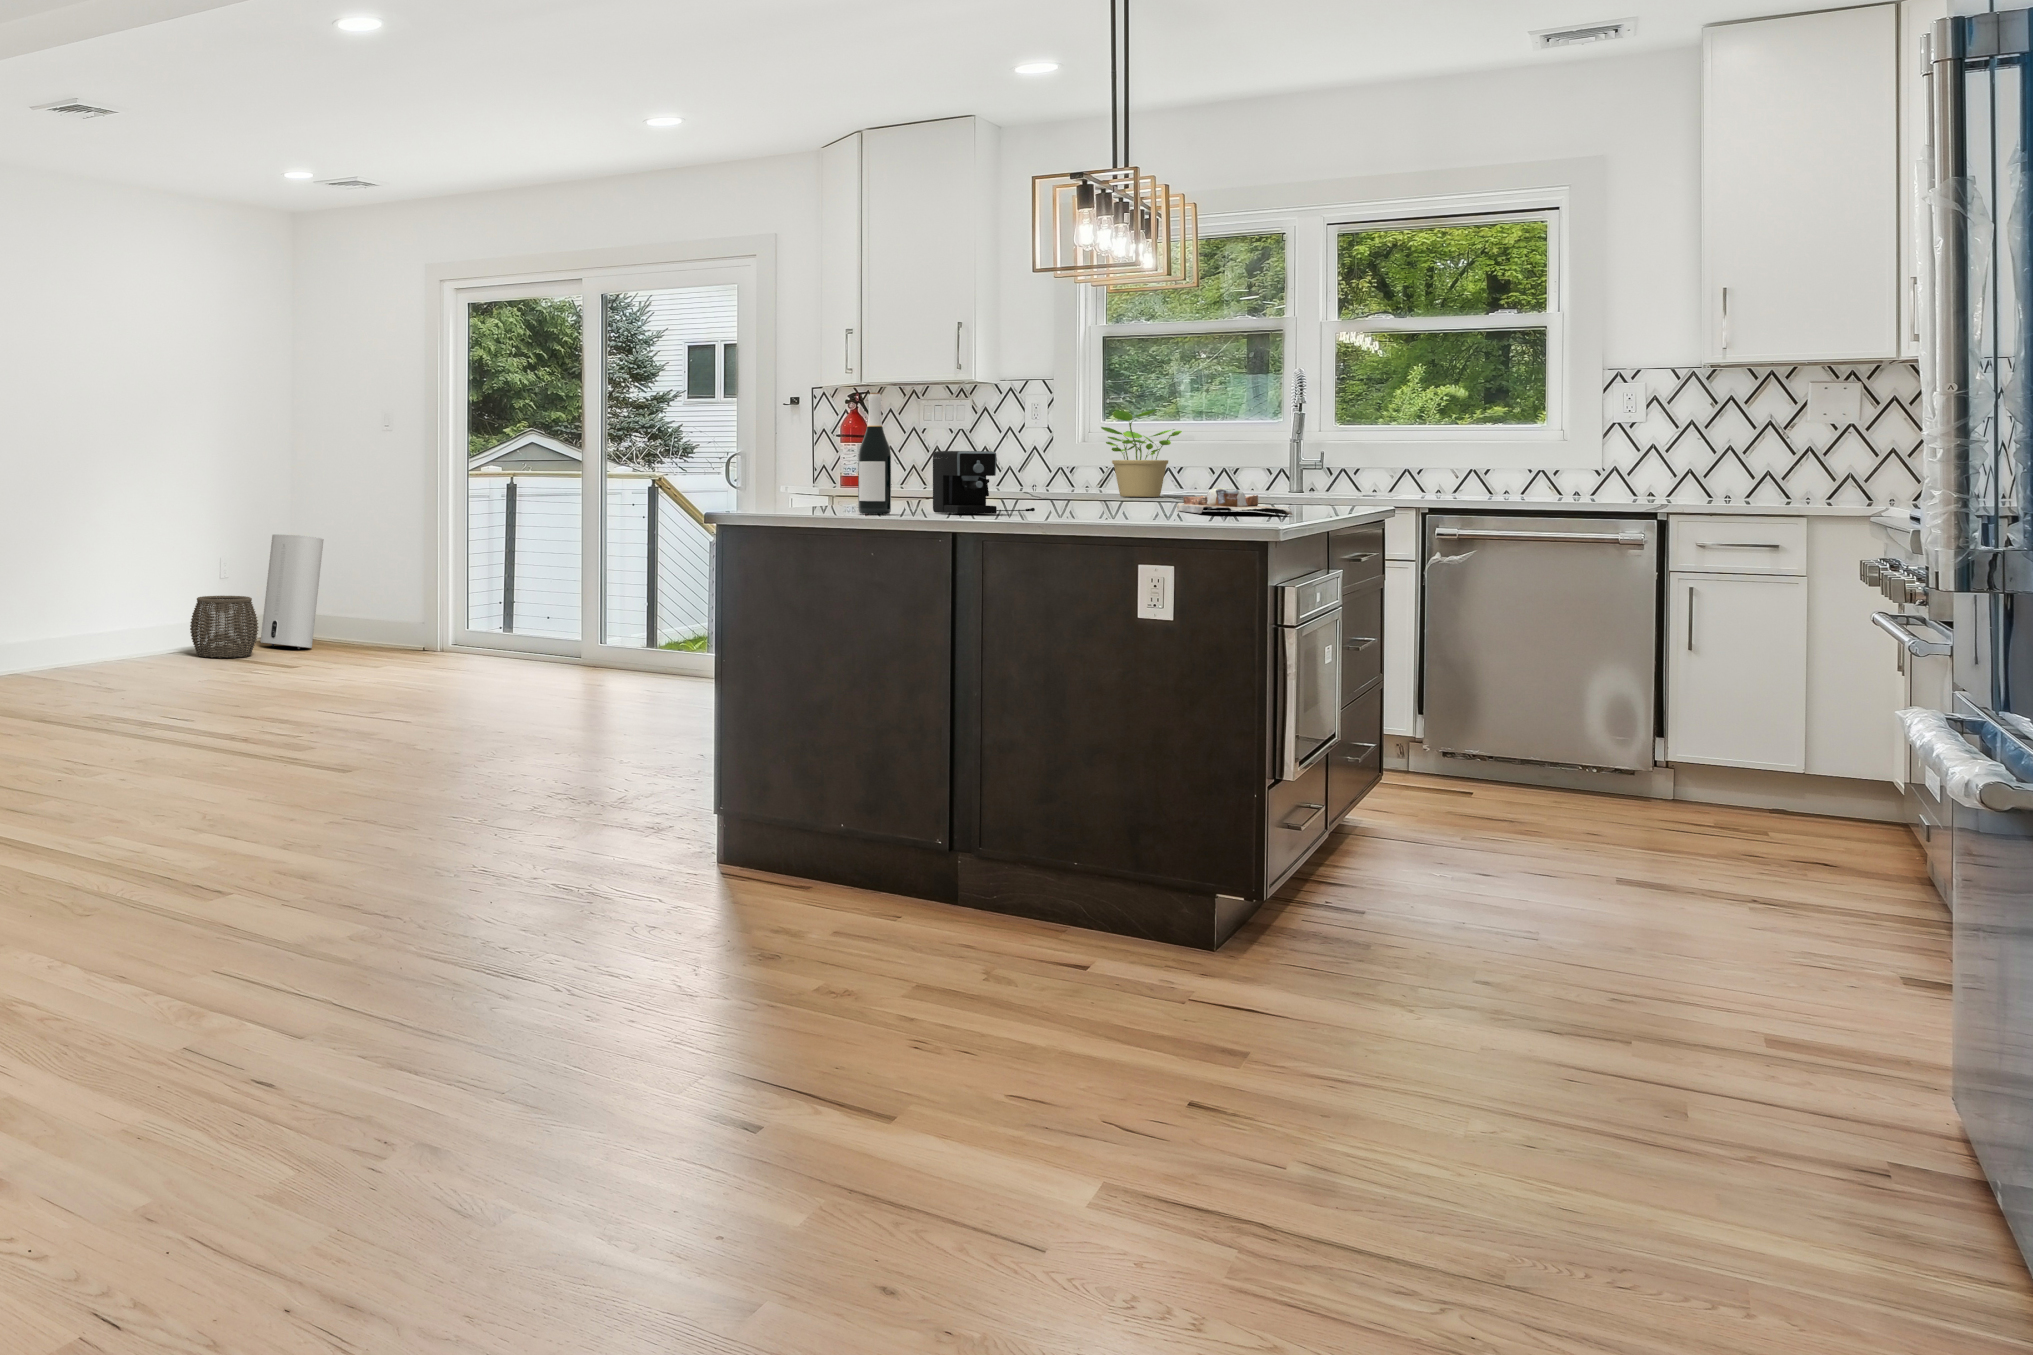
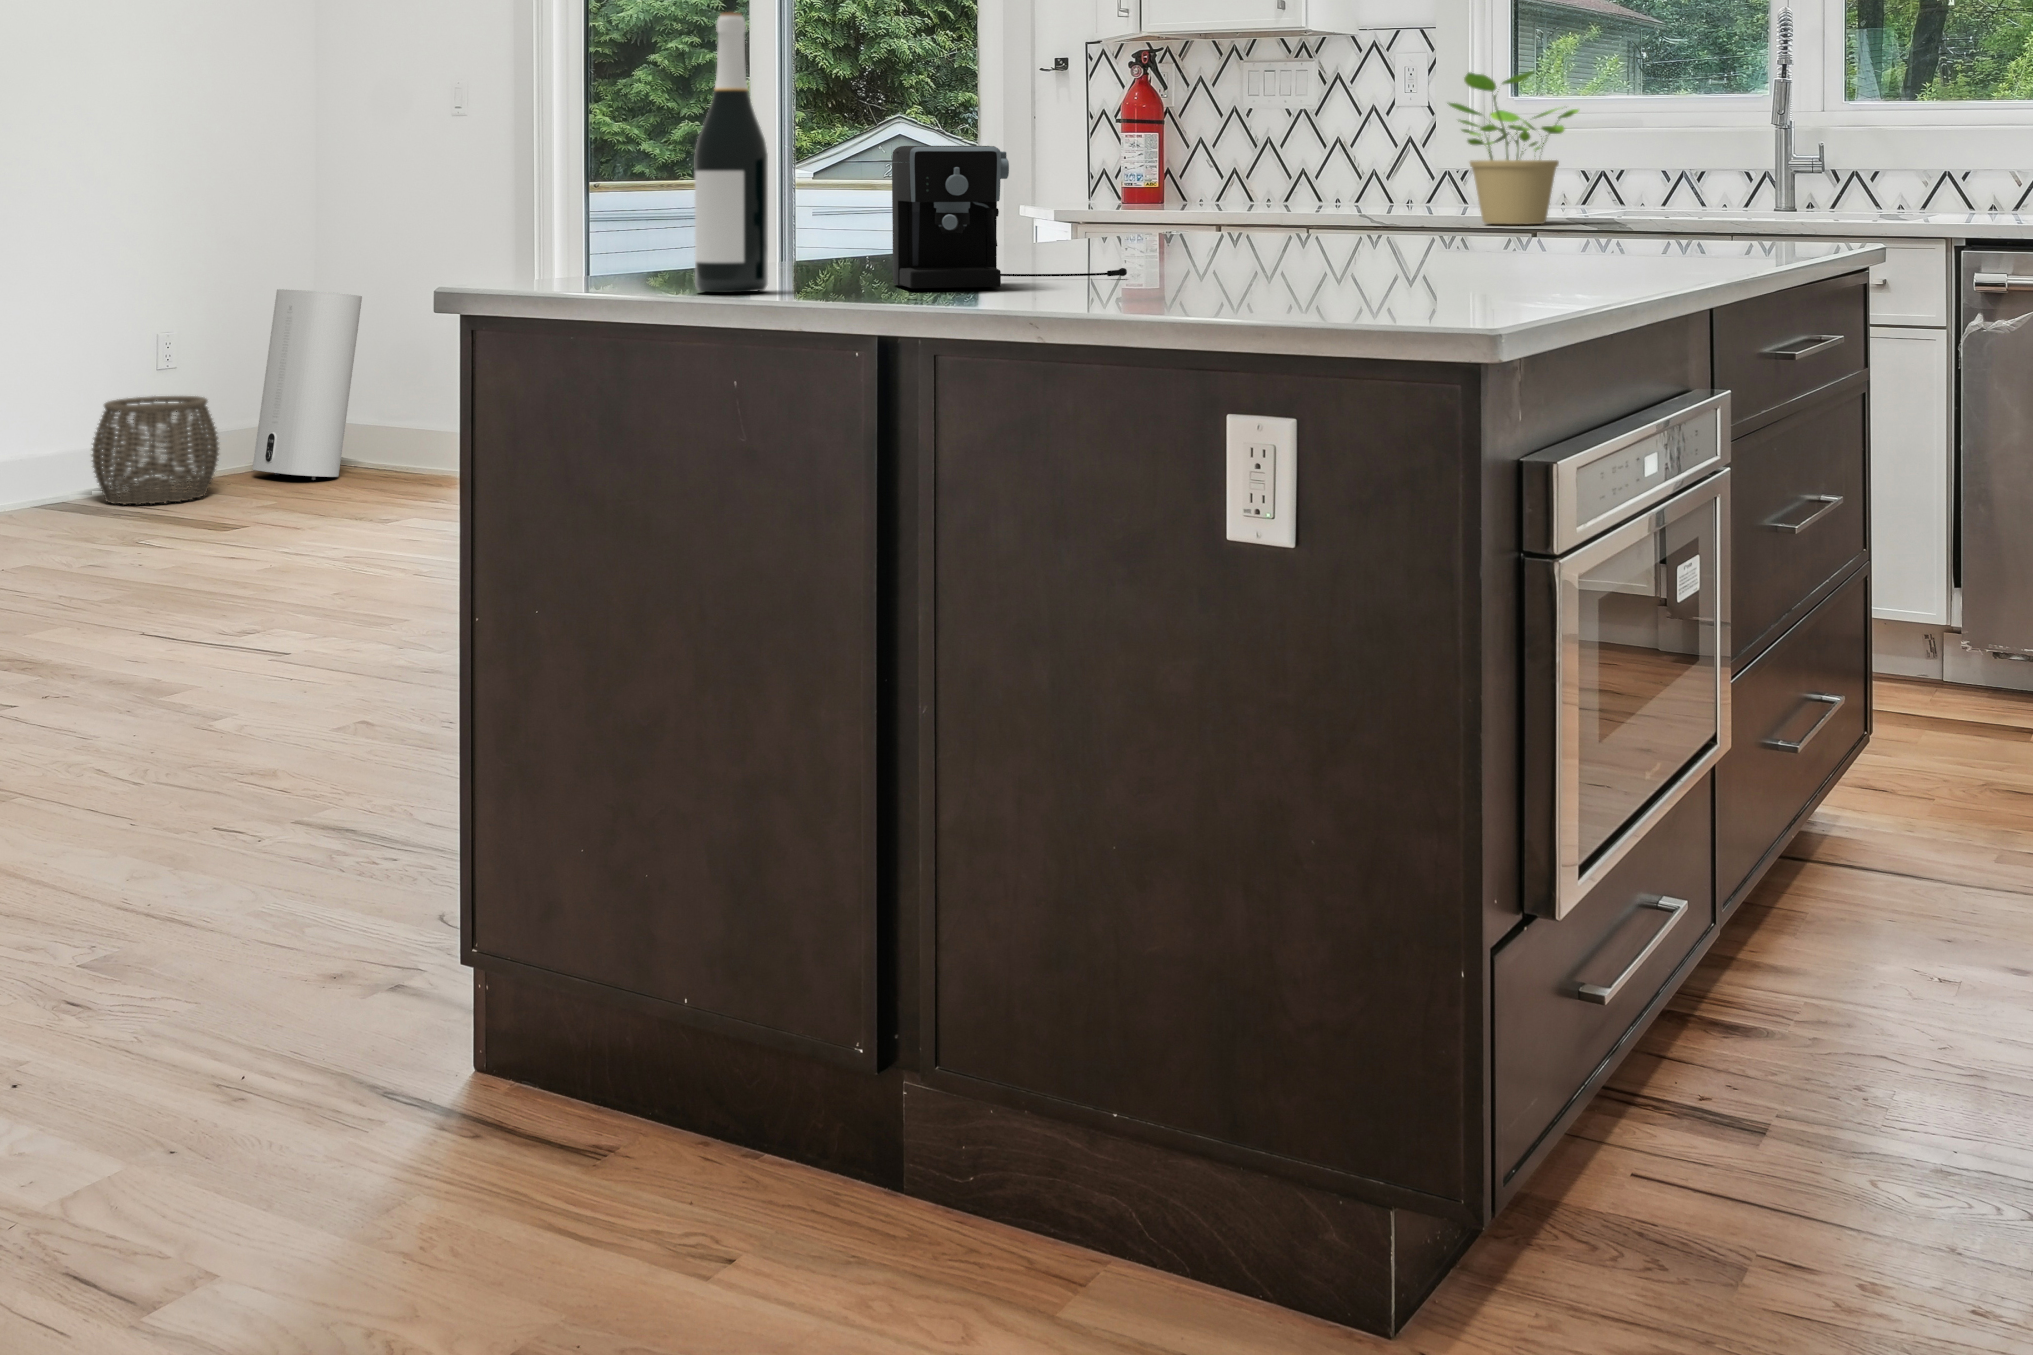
cutting board: present [1177,488,1292,515] -> none [1442,222,1617,283]

